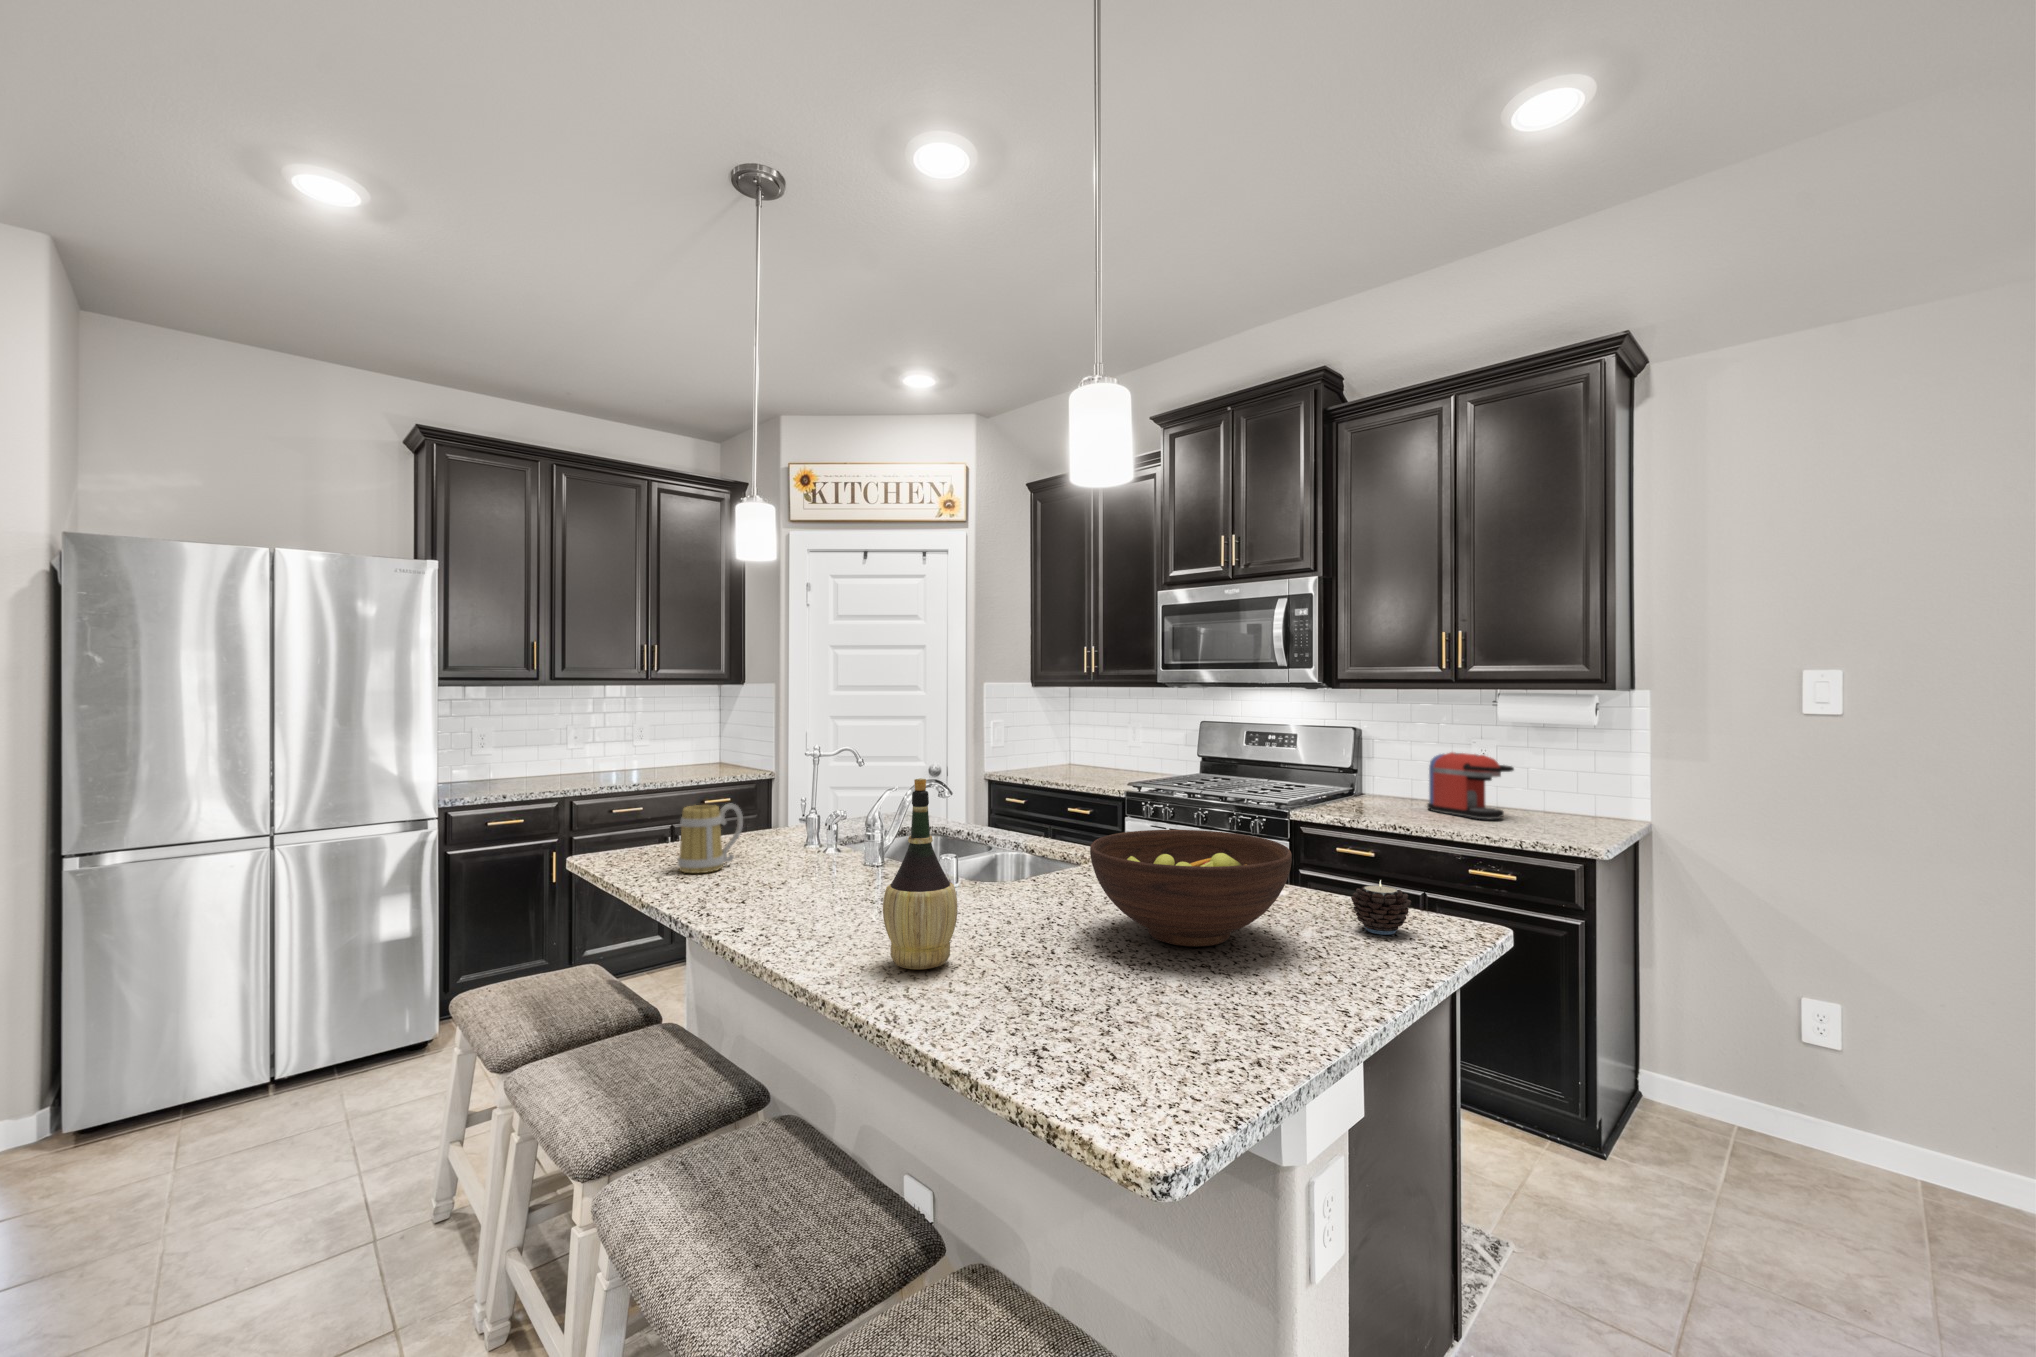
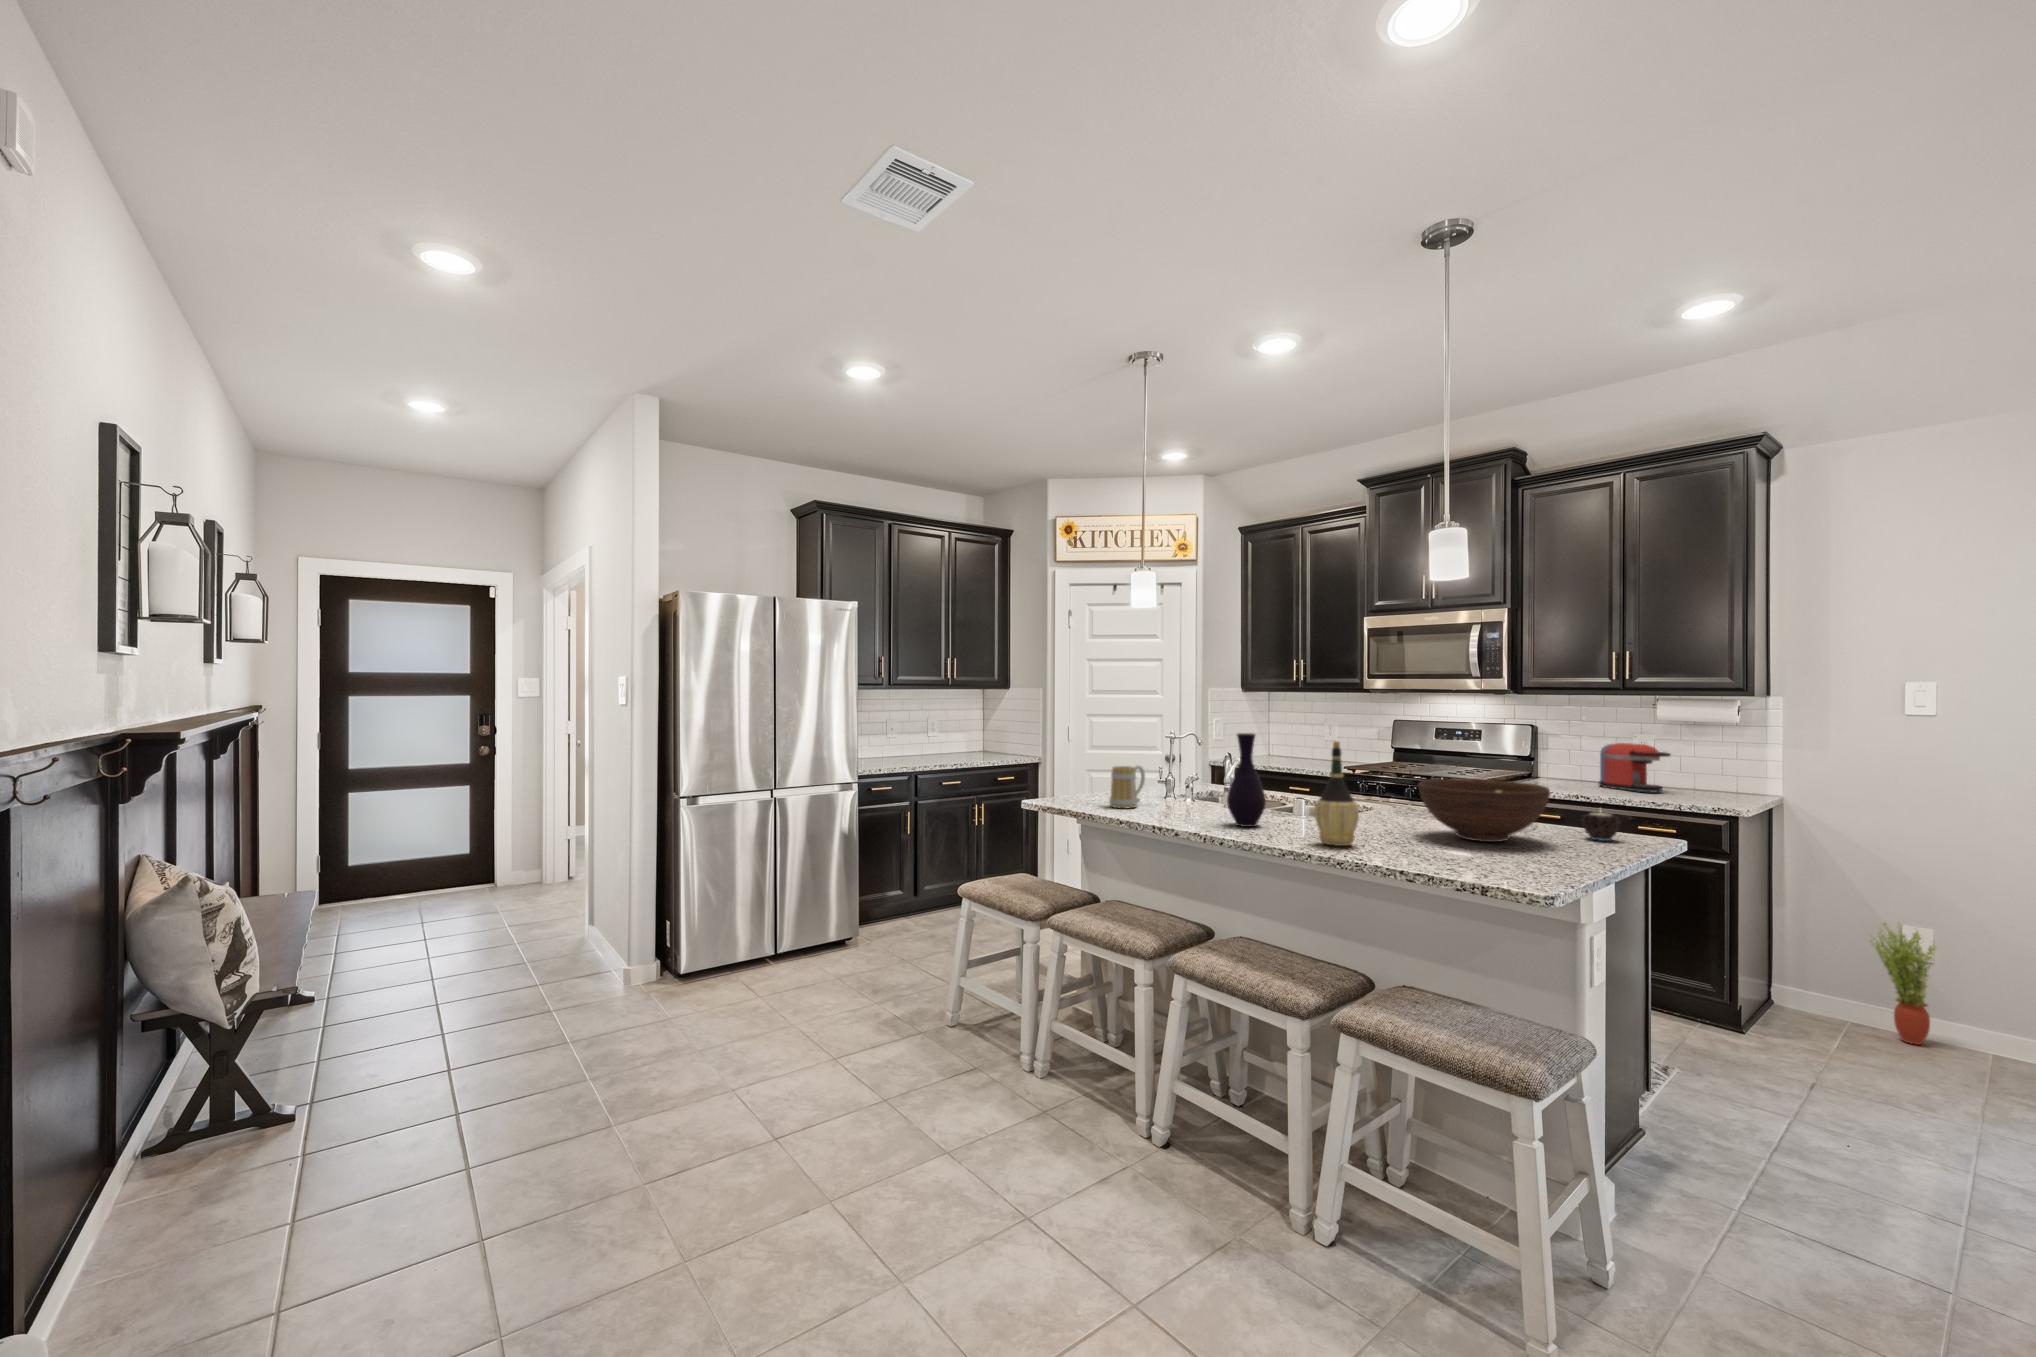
vase: none [801,758,864,916] -> present [1227,733,1266,827]
potted plant: none [1759,993,1850,1164] -> present [1871,923,1936,1045]

